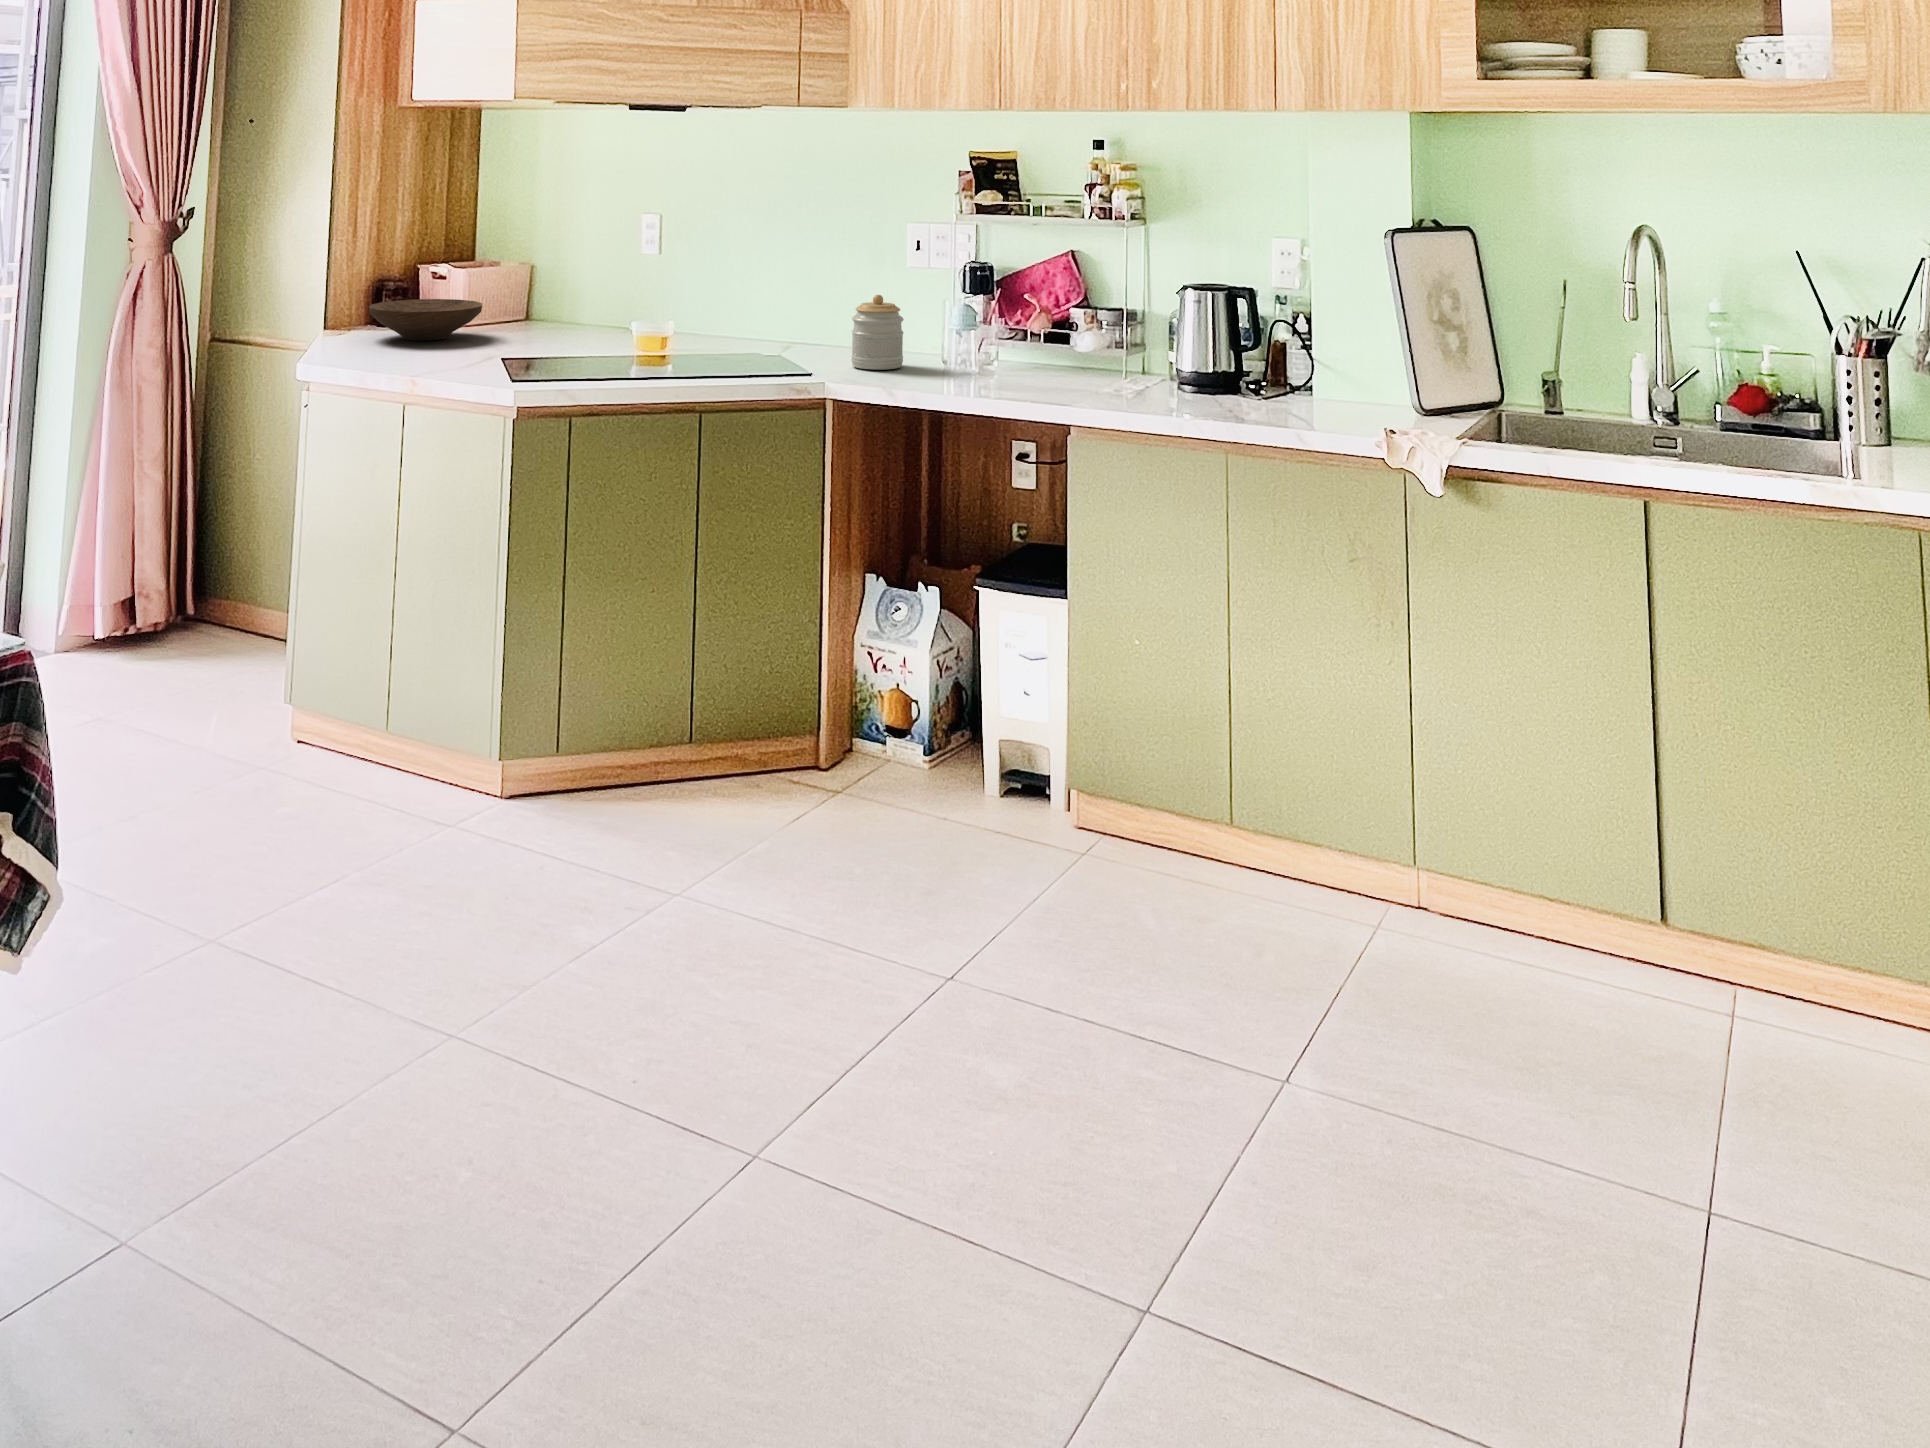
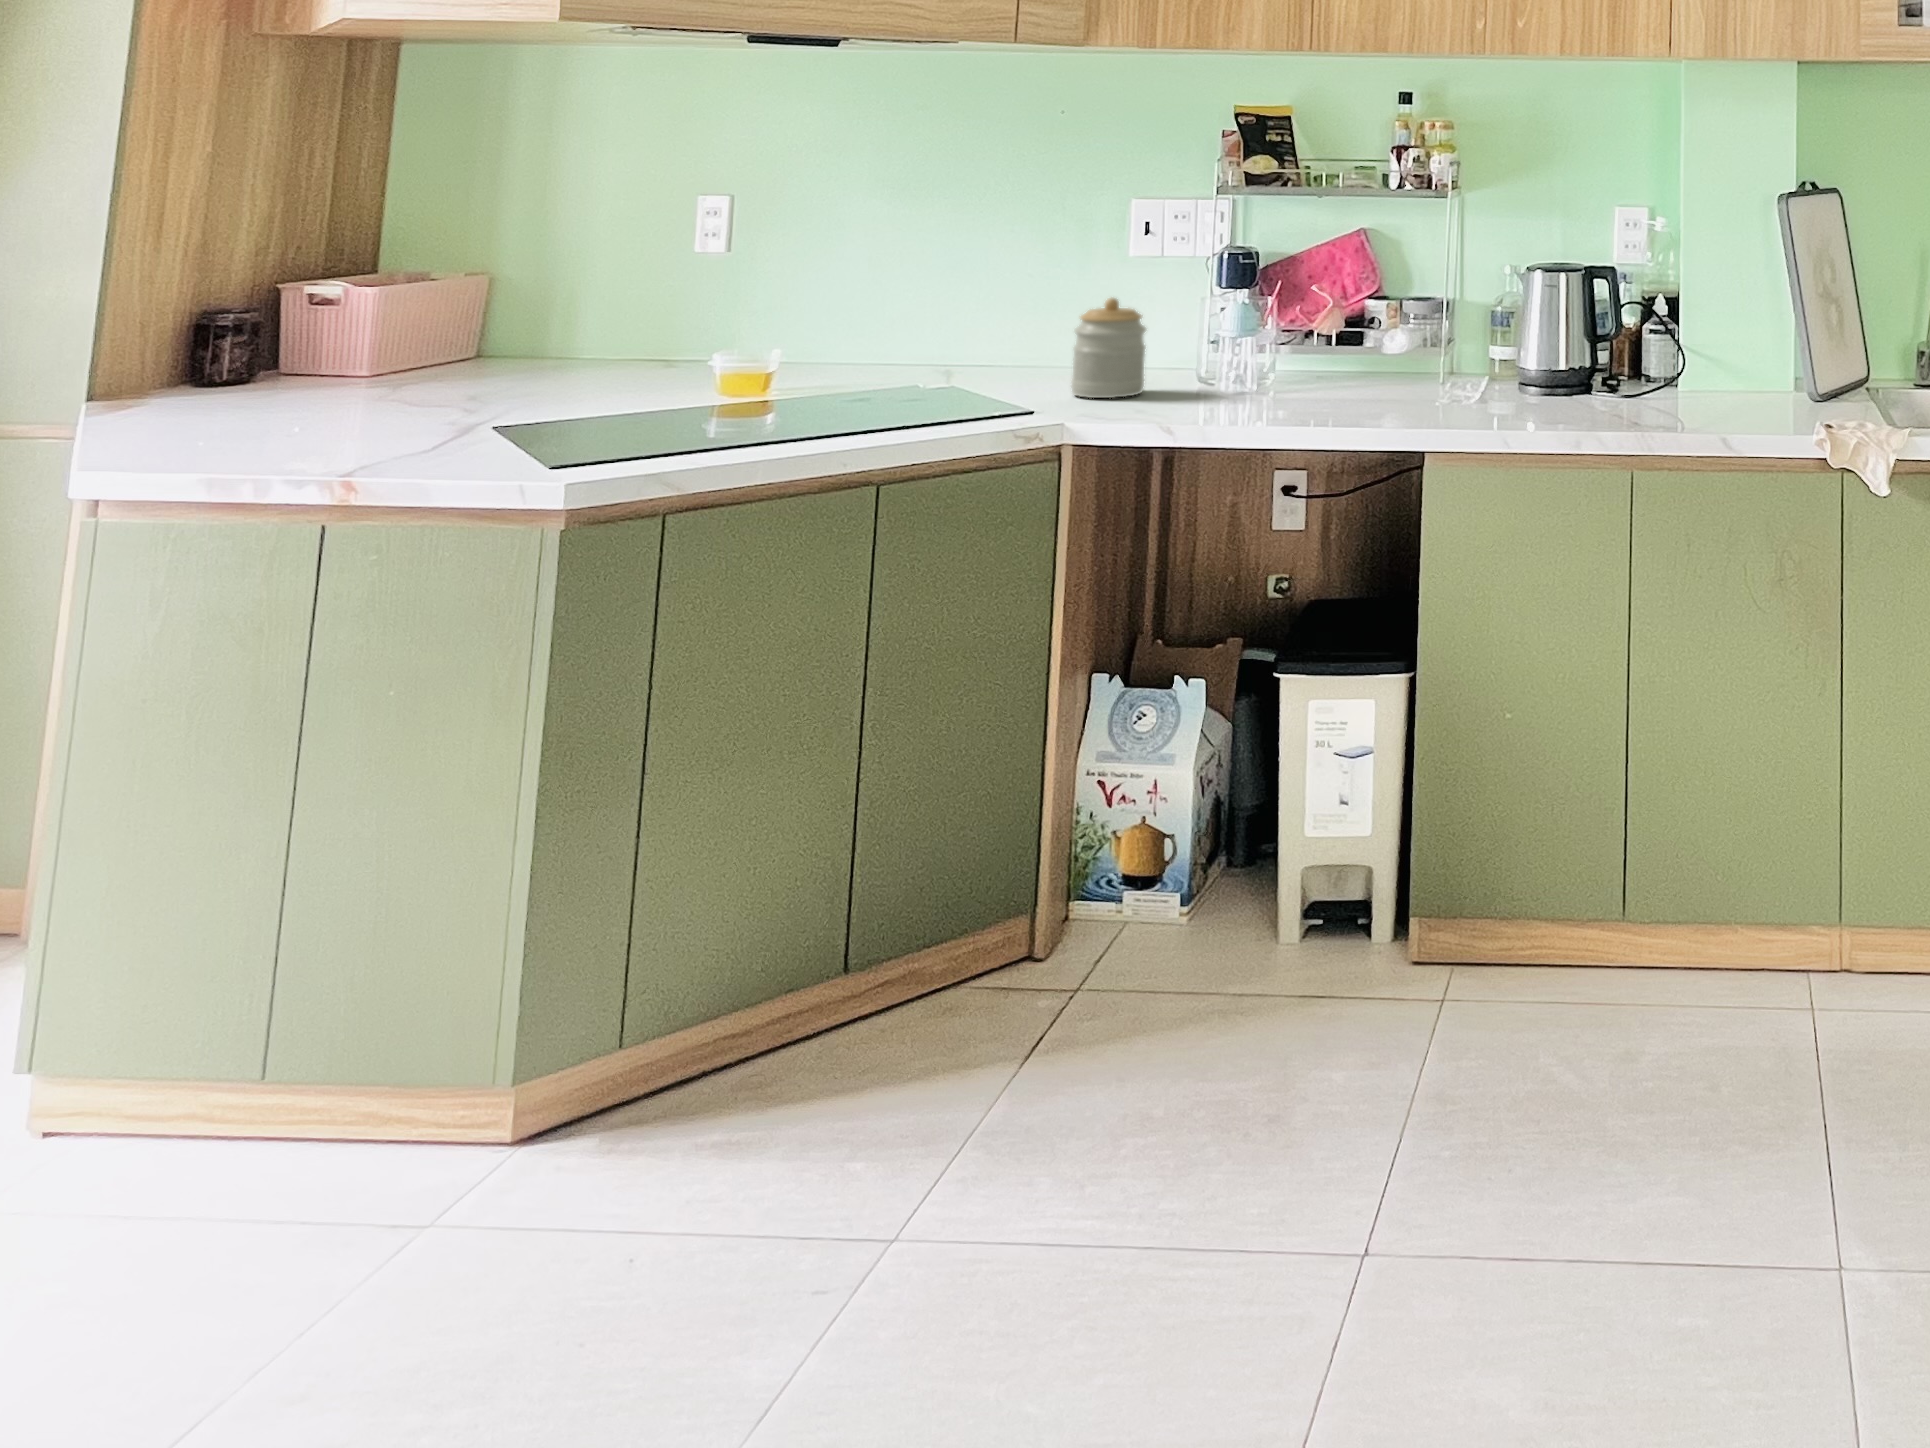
wooden bowl: present [369,299,482,341] -> none [212,340,432,408]

